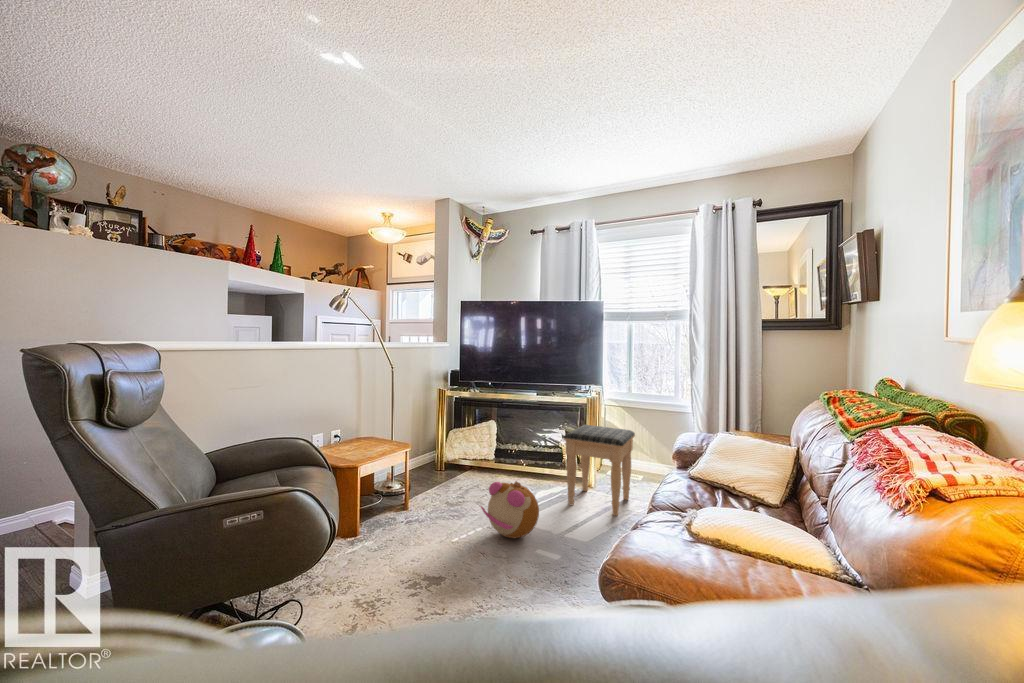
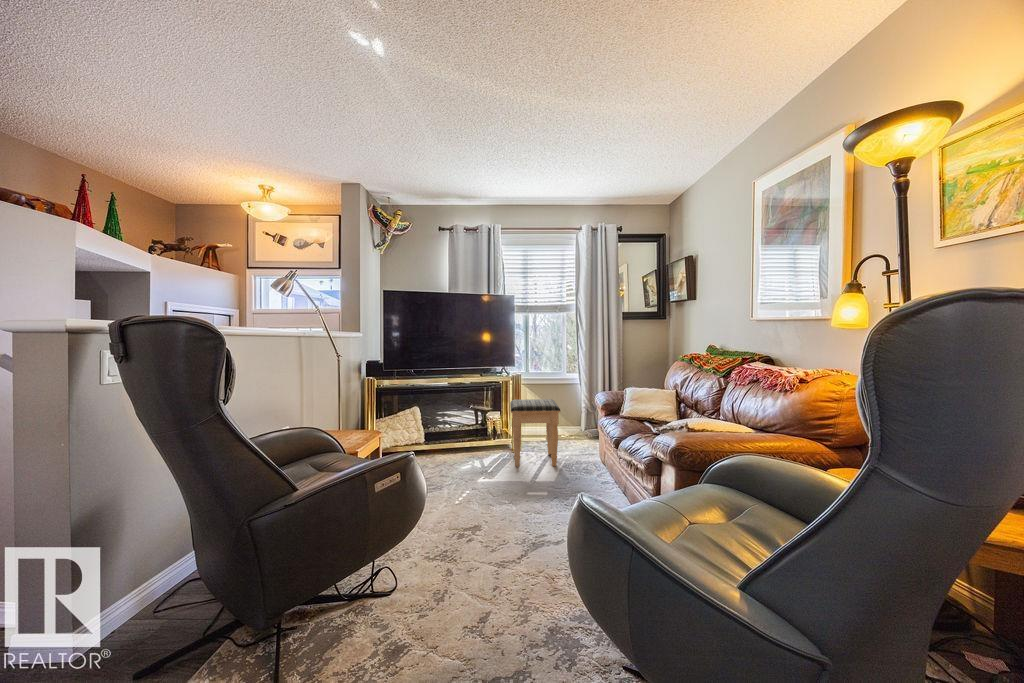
plush toy: present [481,481,539,538] -> none [475,450,523,498]

